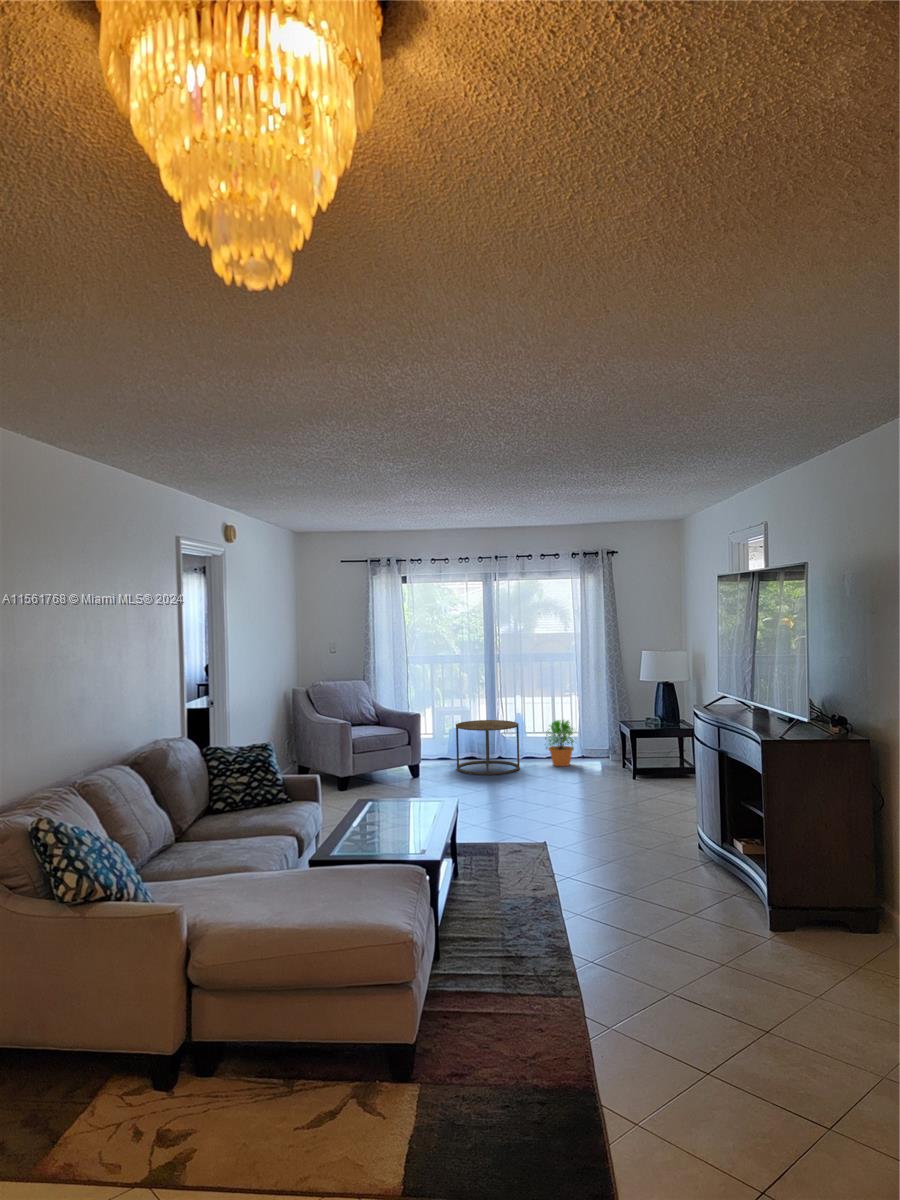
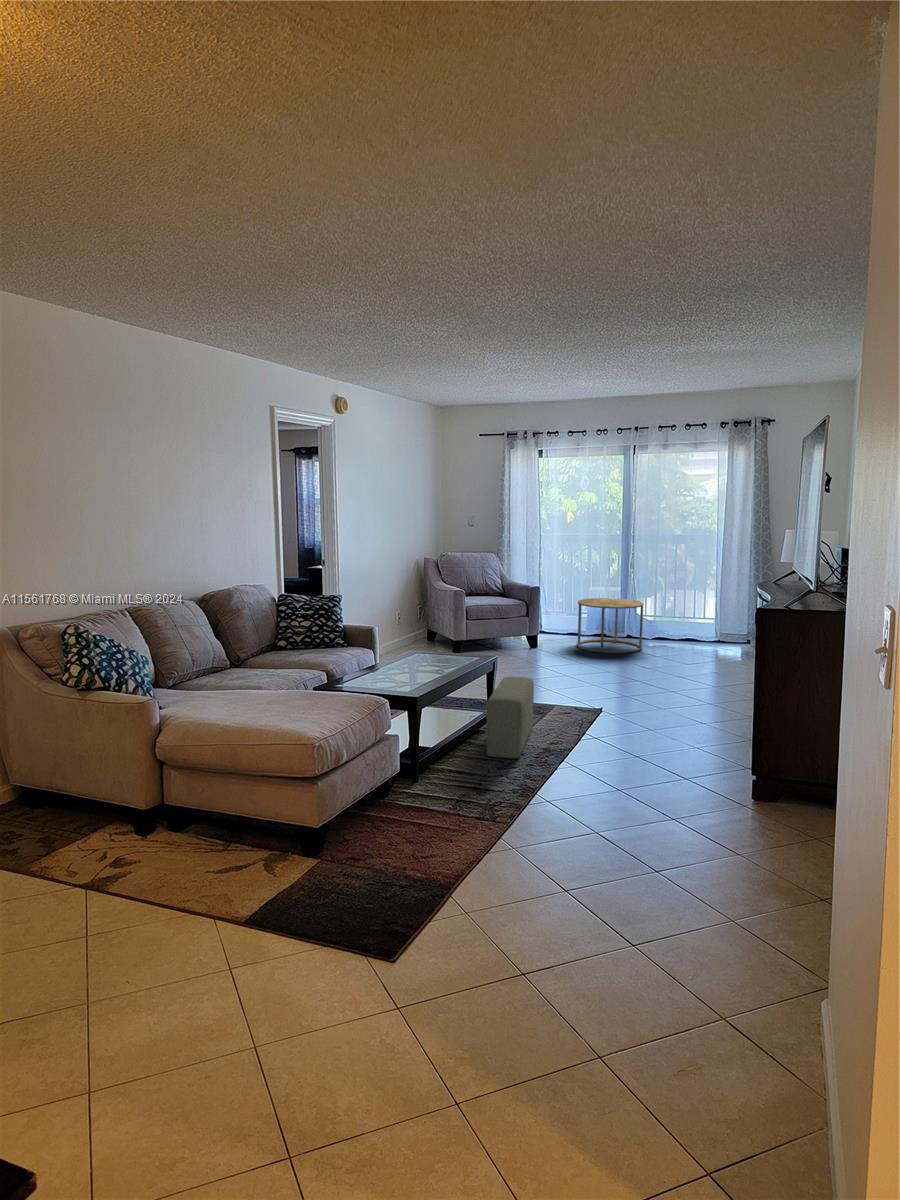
potted plant: present [545,720,574,766] -> none [672,602,709,652]
pouf: none [478,813,535,908] -> present [487,677,534,759]

